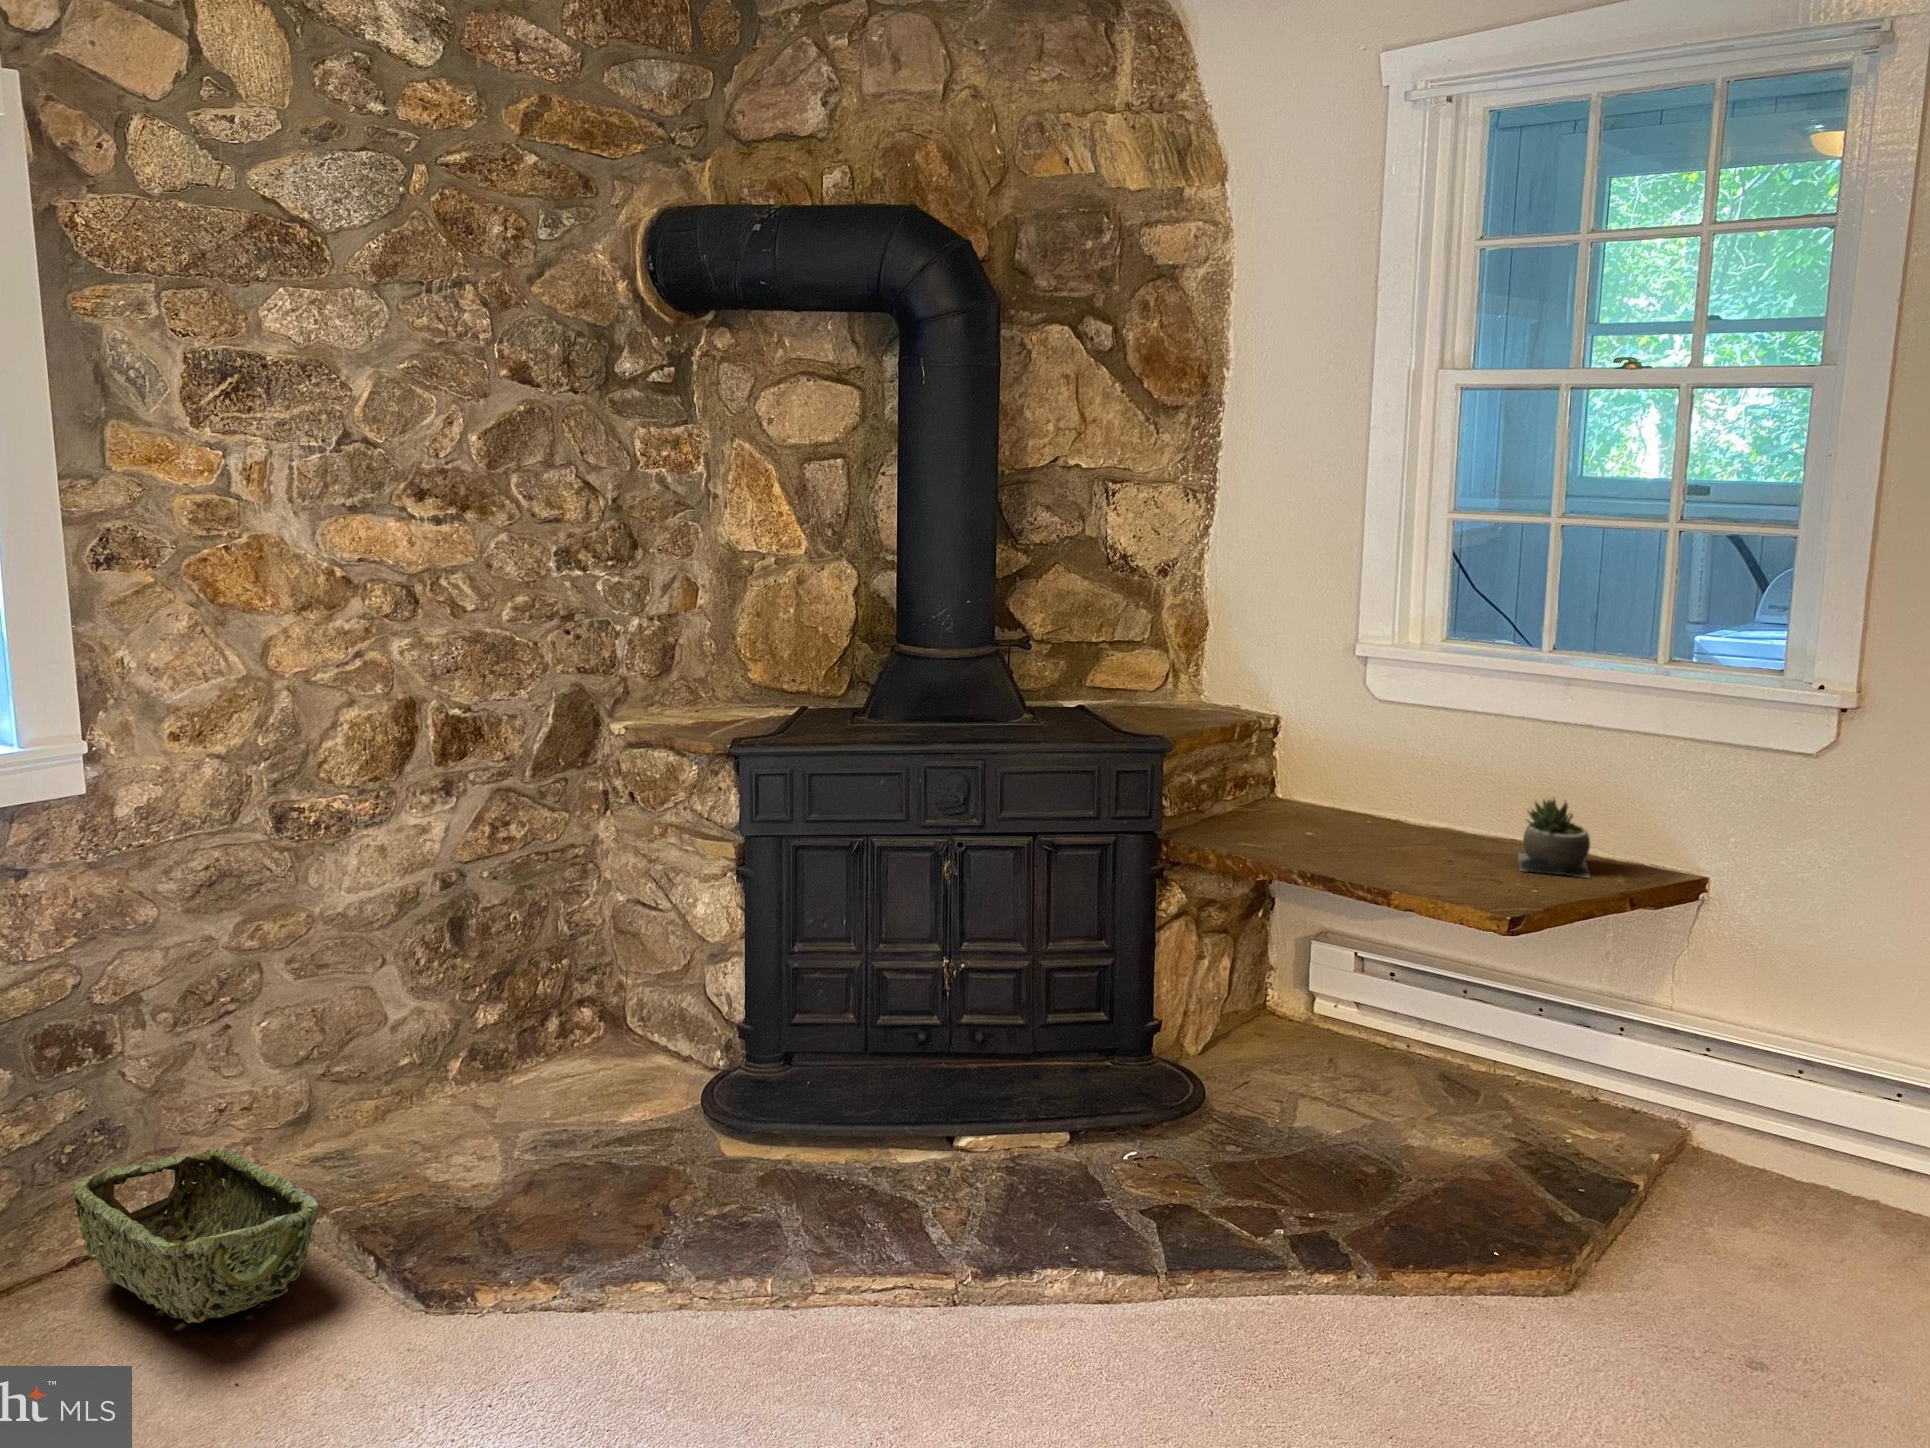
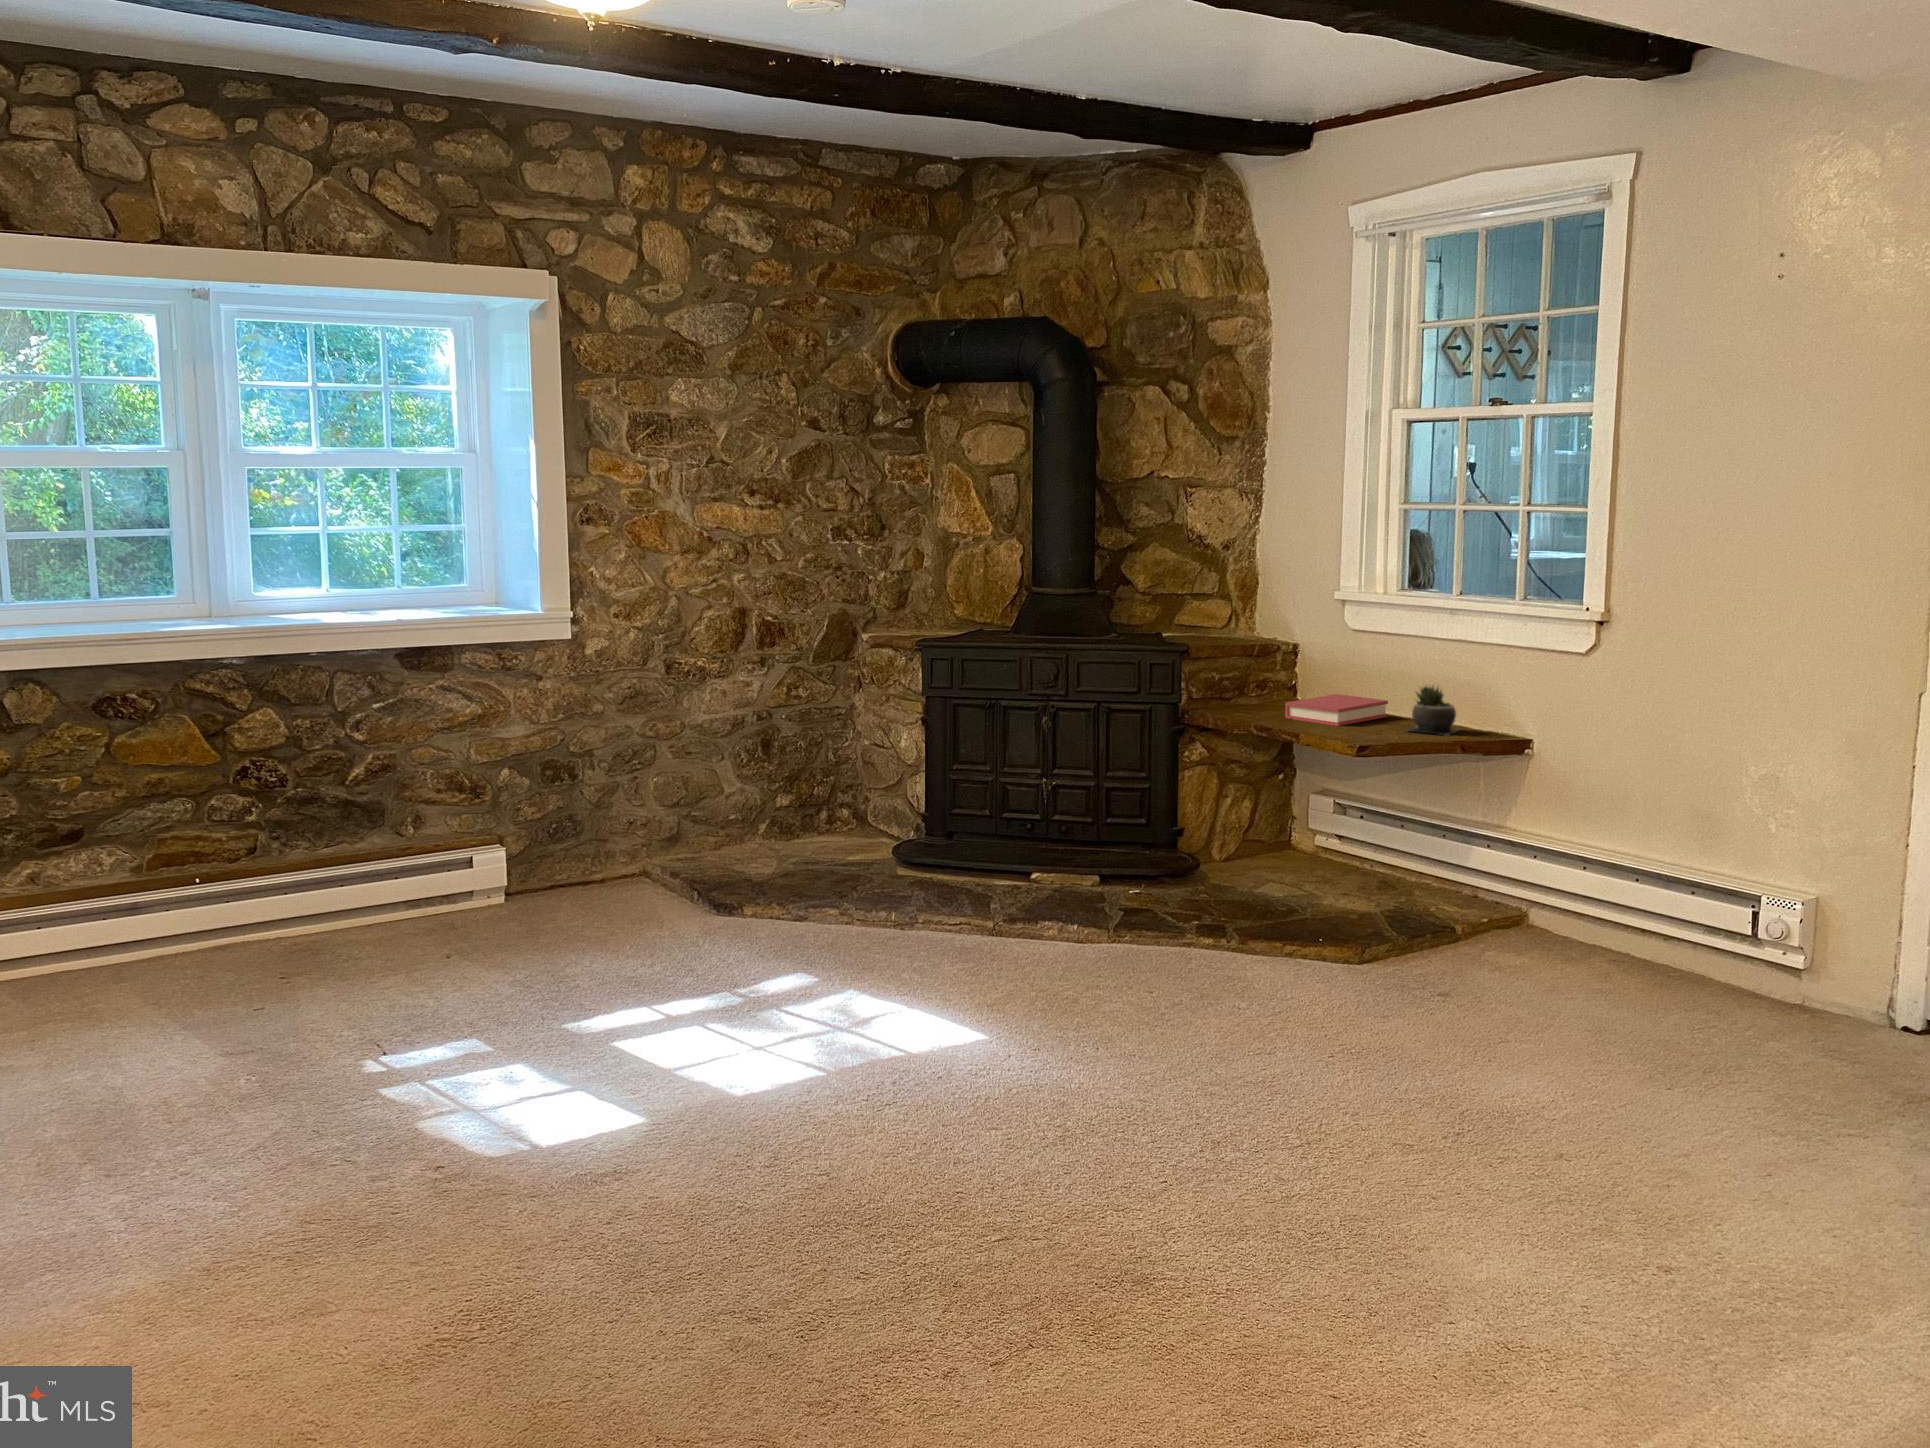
hardback book: none [1319,797,1451,864] -> present [1285,694,1388,726]
woven basket: present [73,1149,319,1324] -> none [556,836,669,905]

